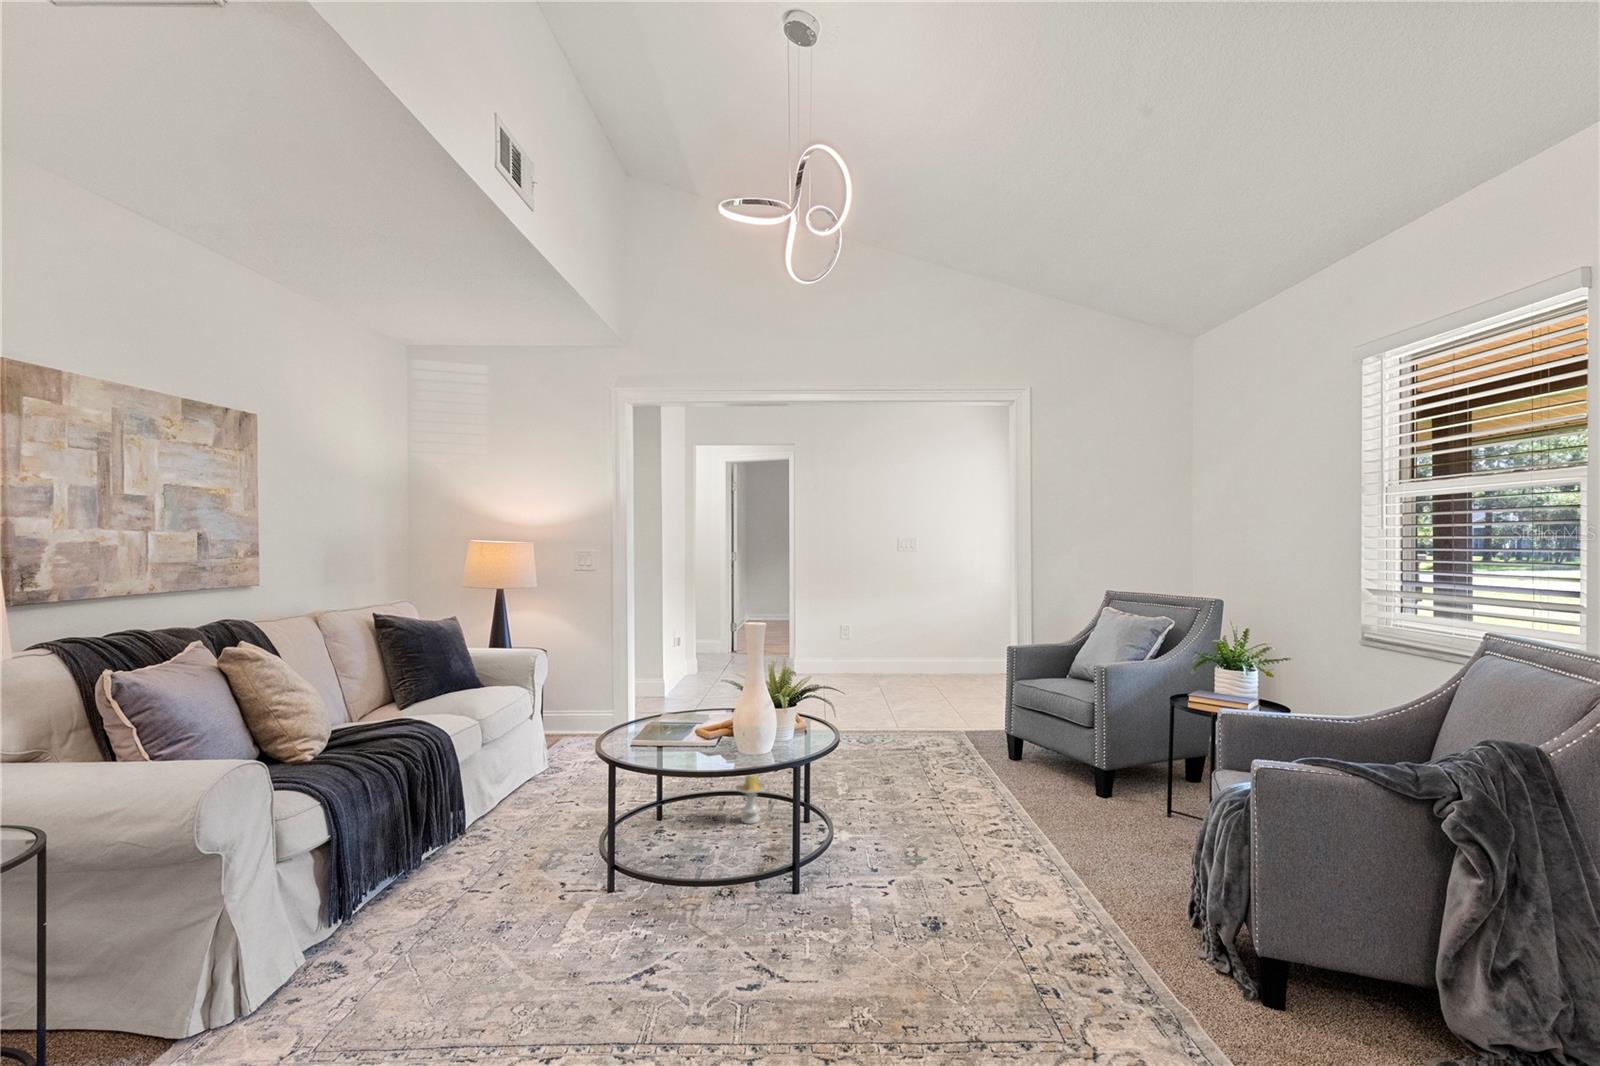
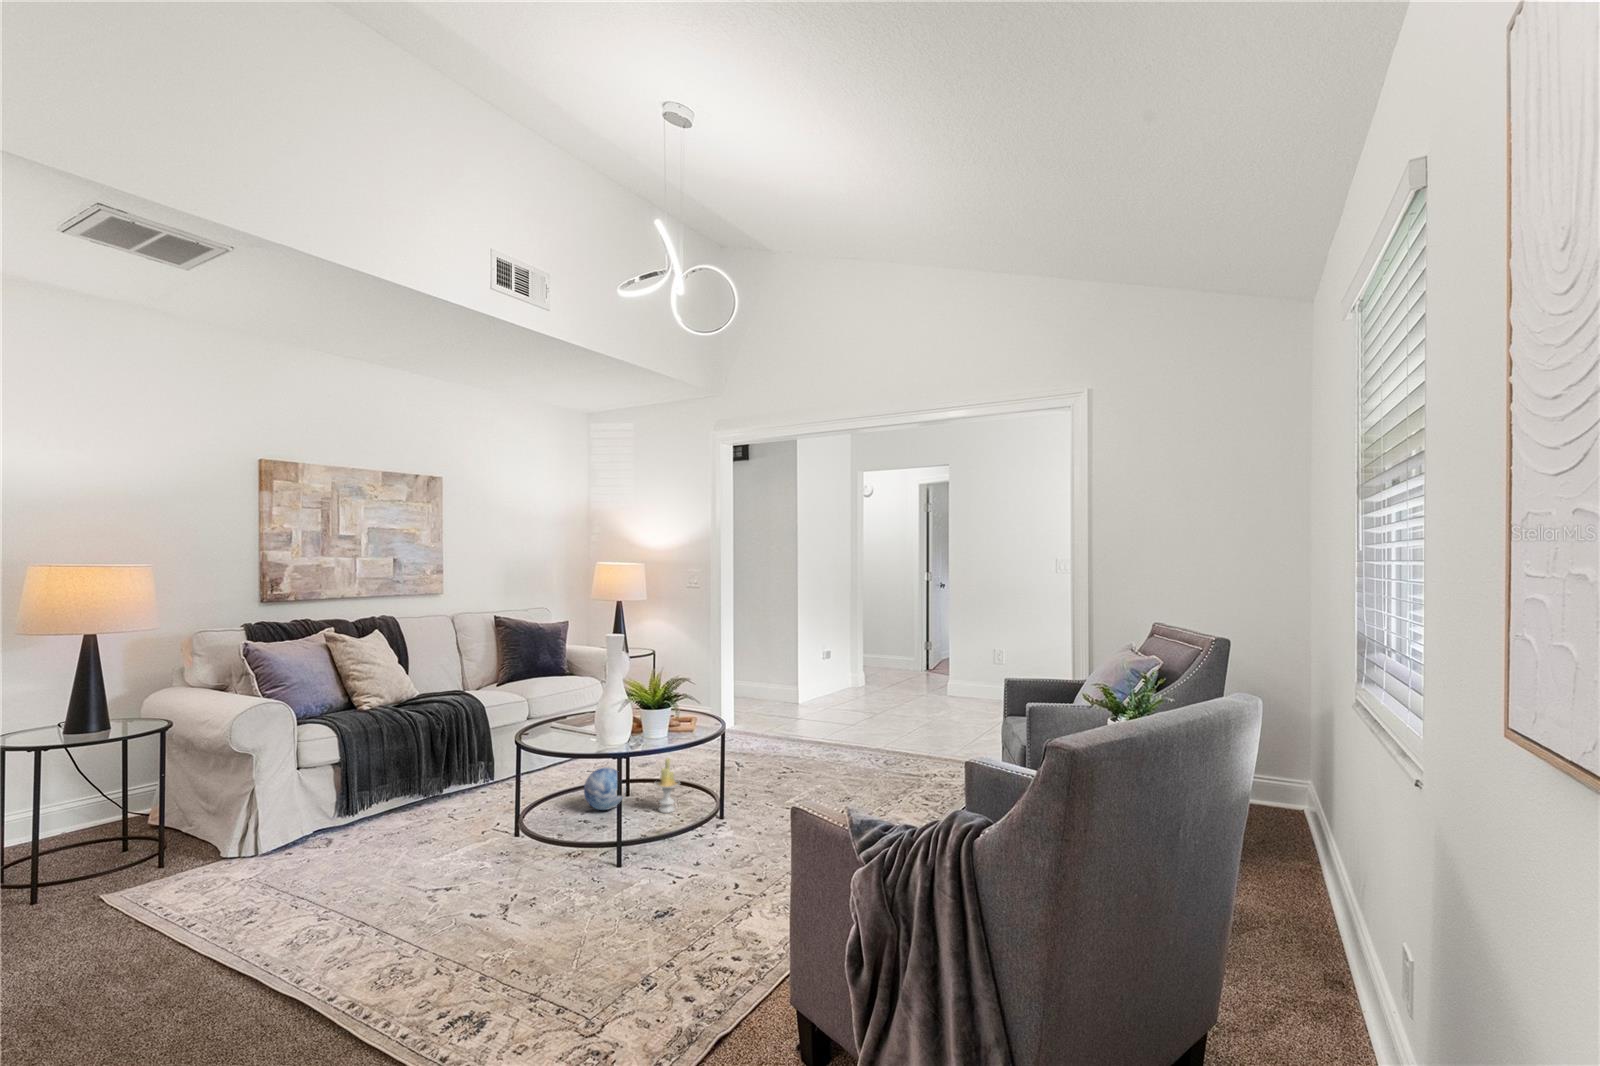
decorative orb: none [653,782,705,837] -> present [584,767,626,810]

